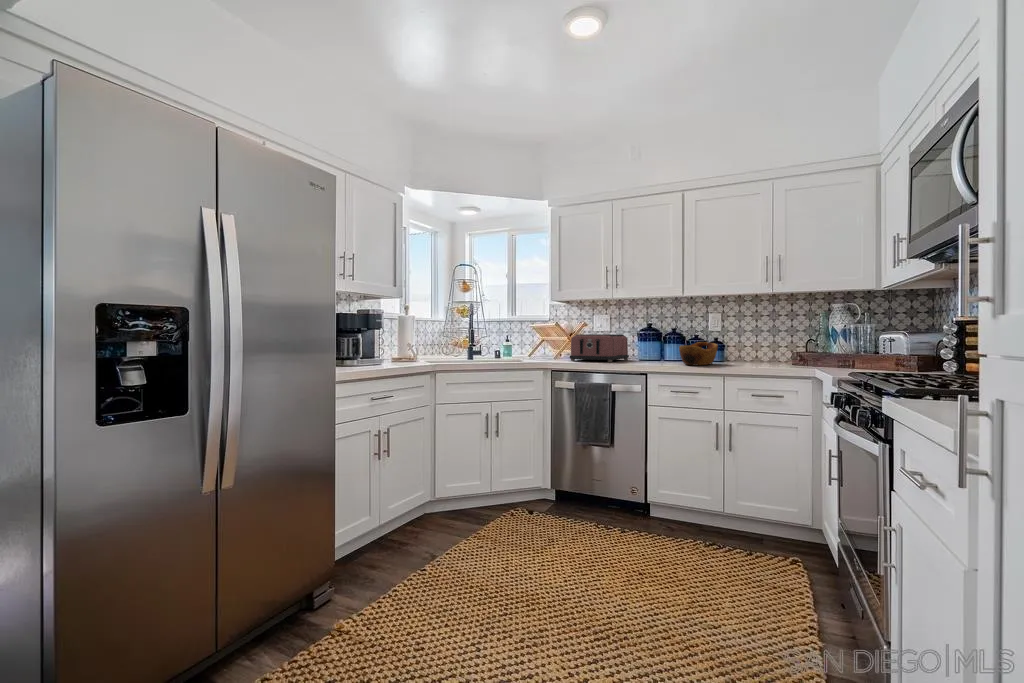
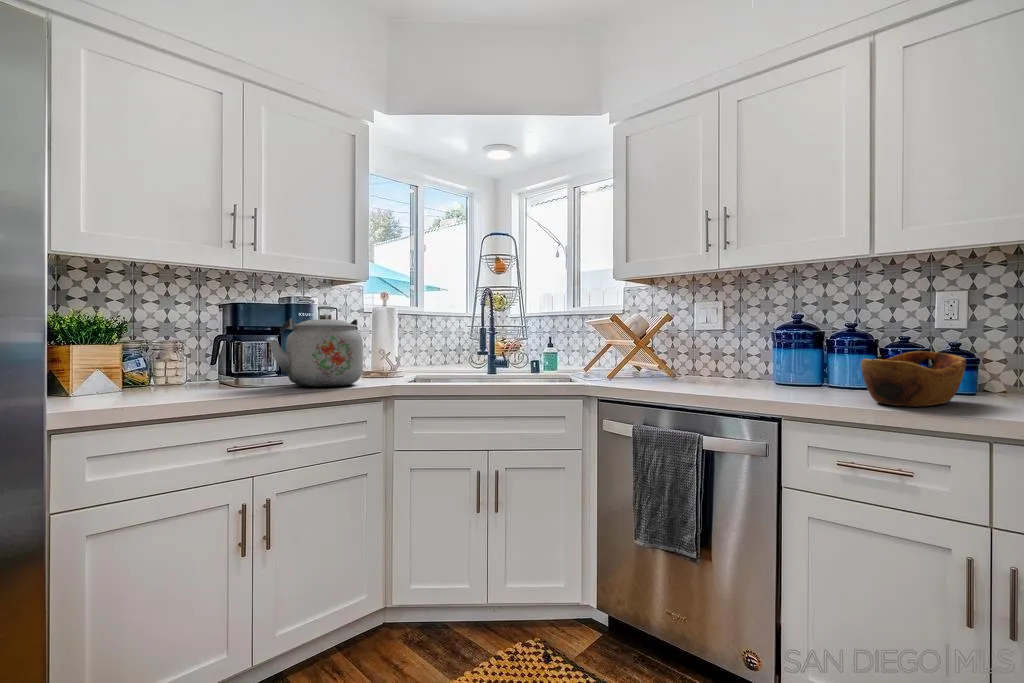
kettle: none [373,324,425,366] -> present [269,314,363,387]
toaster: present [570,334,629,362] -> none [635,335,754,388]

